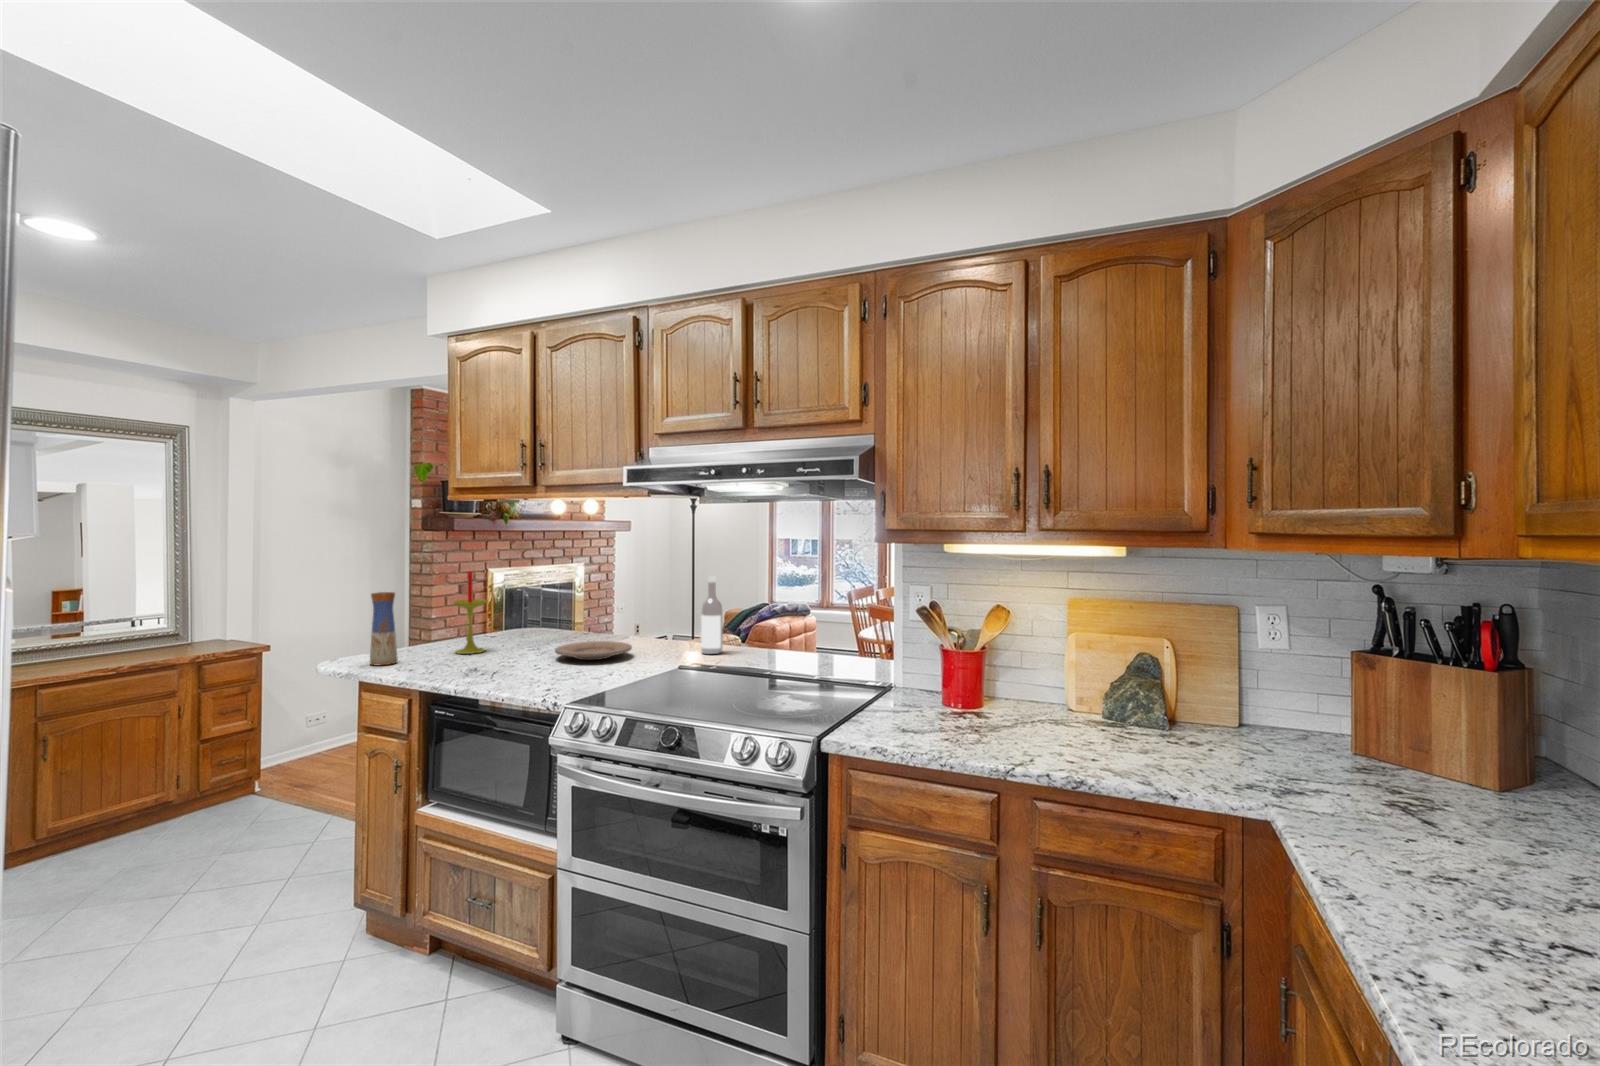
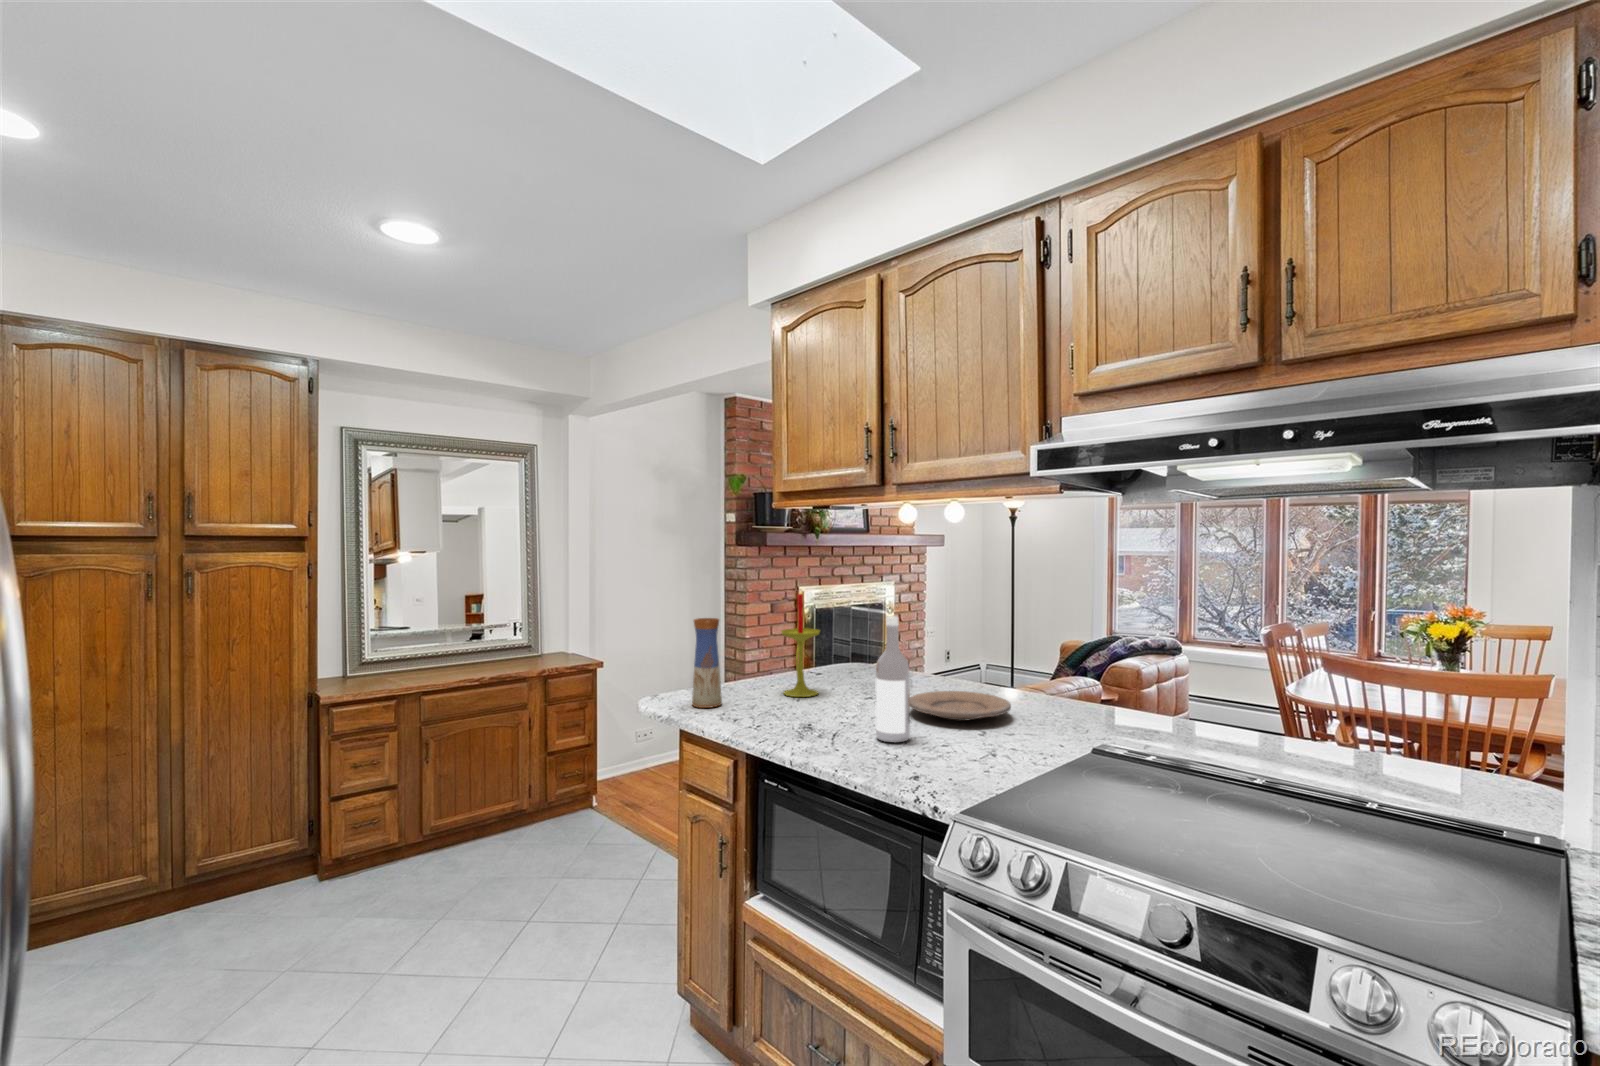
wine bottle: present [701,576,723,654] -> present [876,616,910,742]

